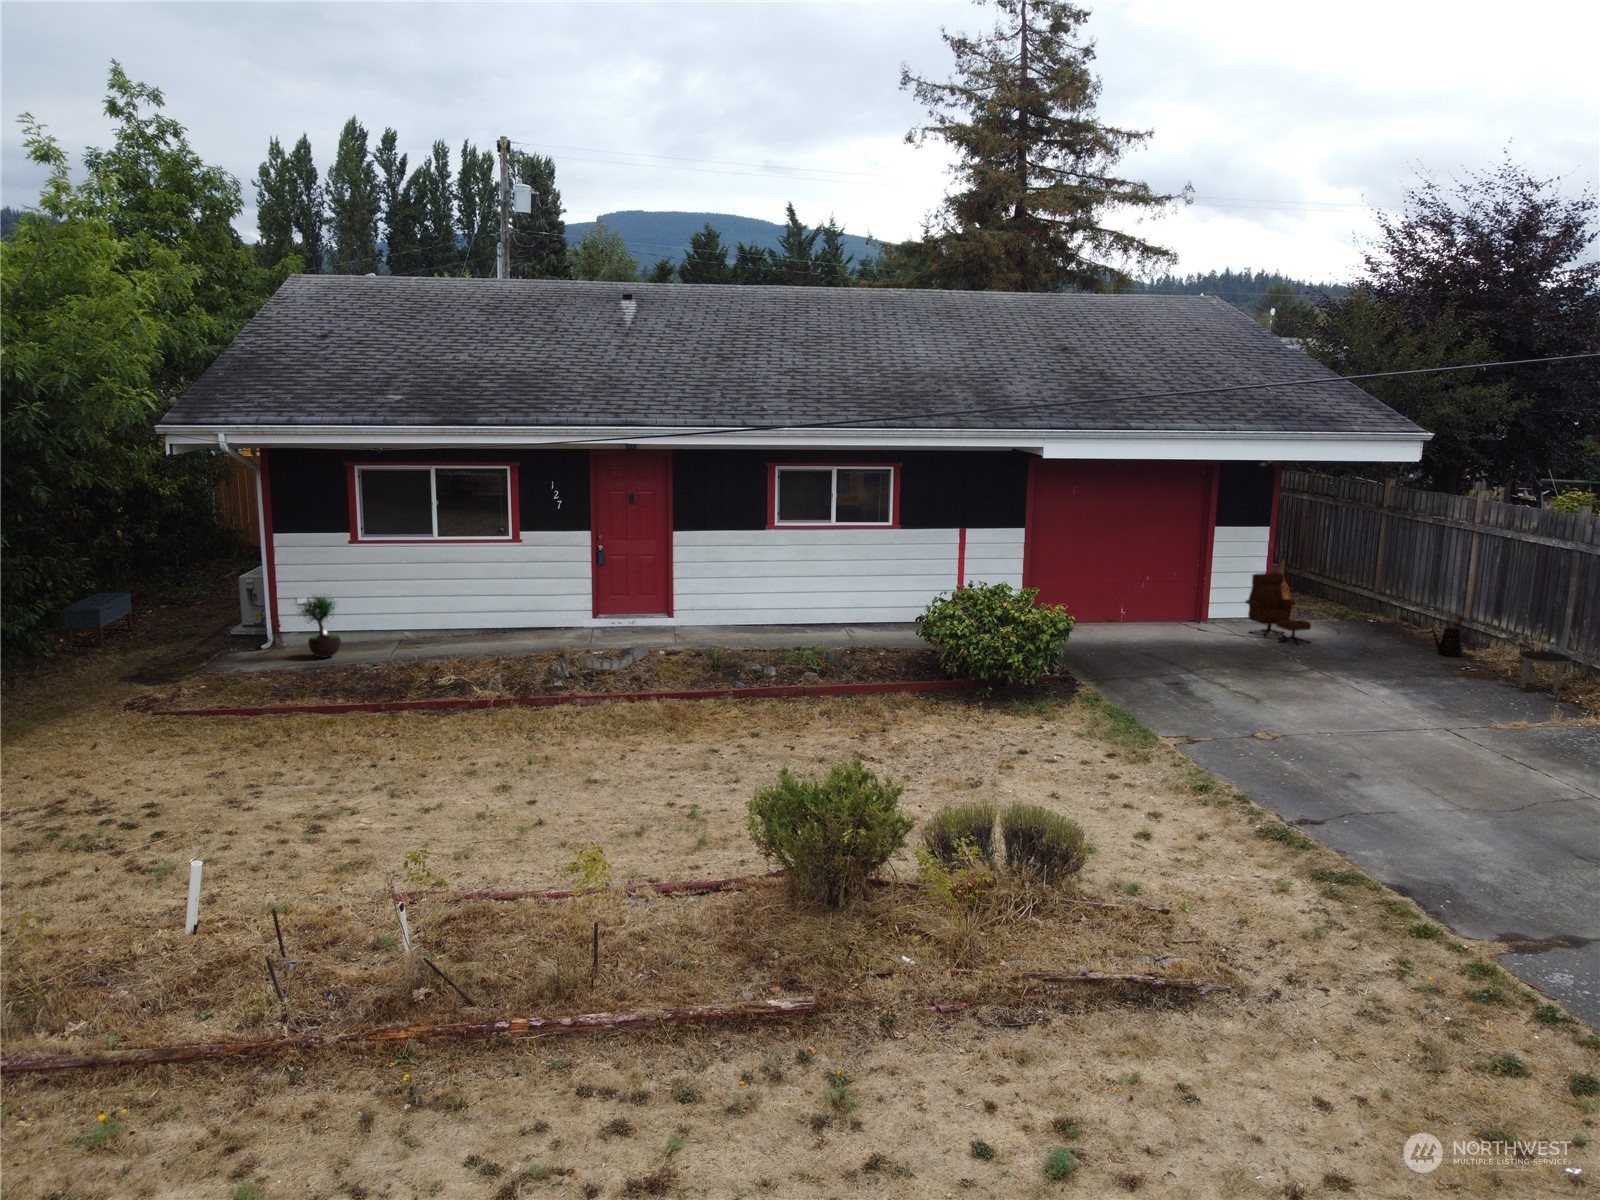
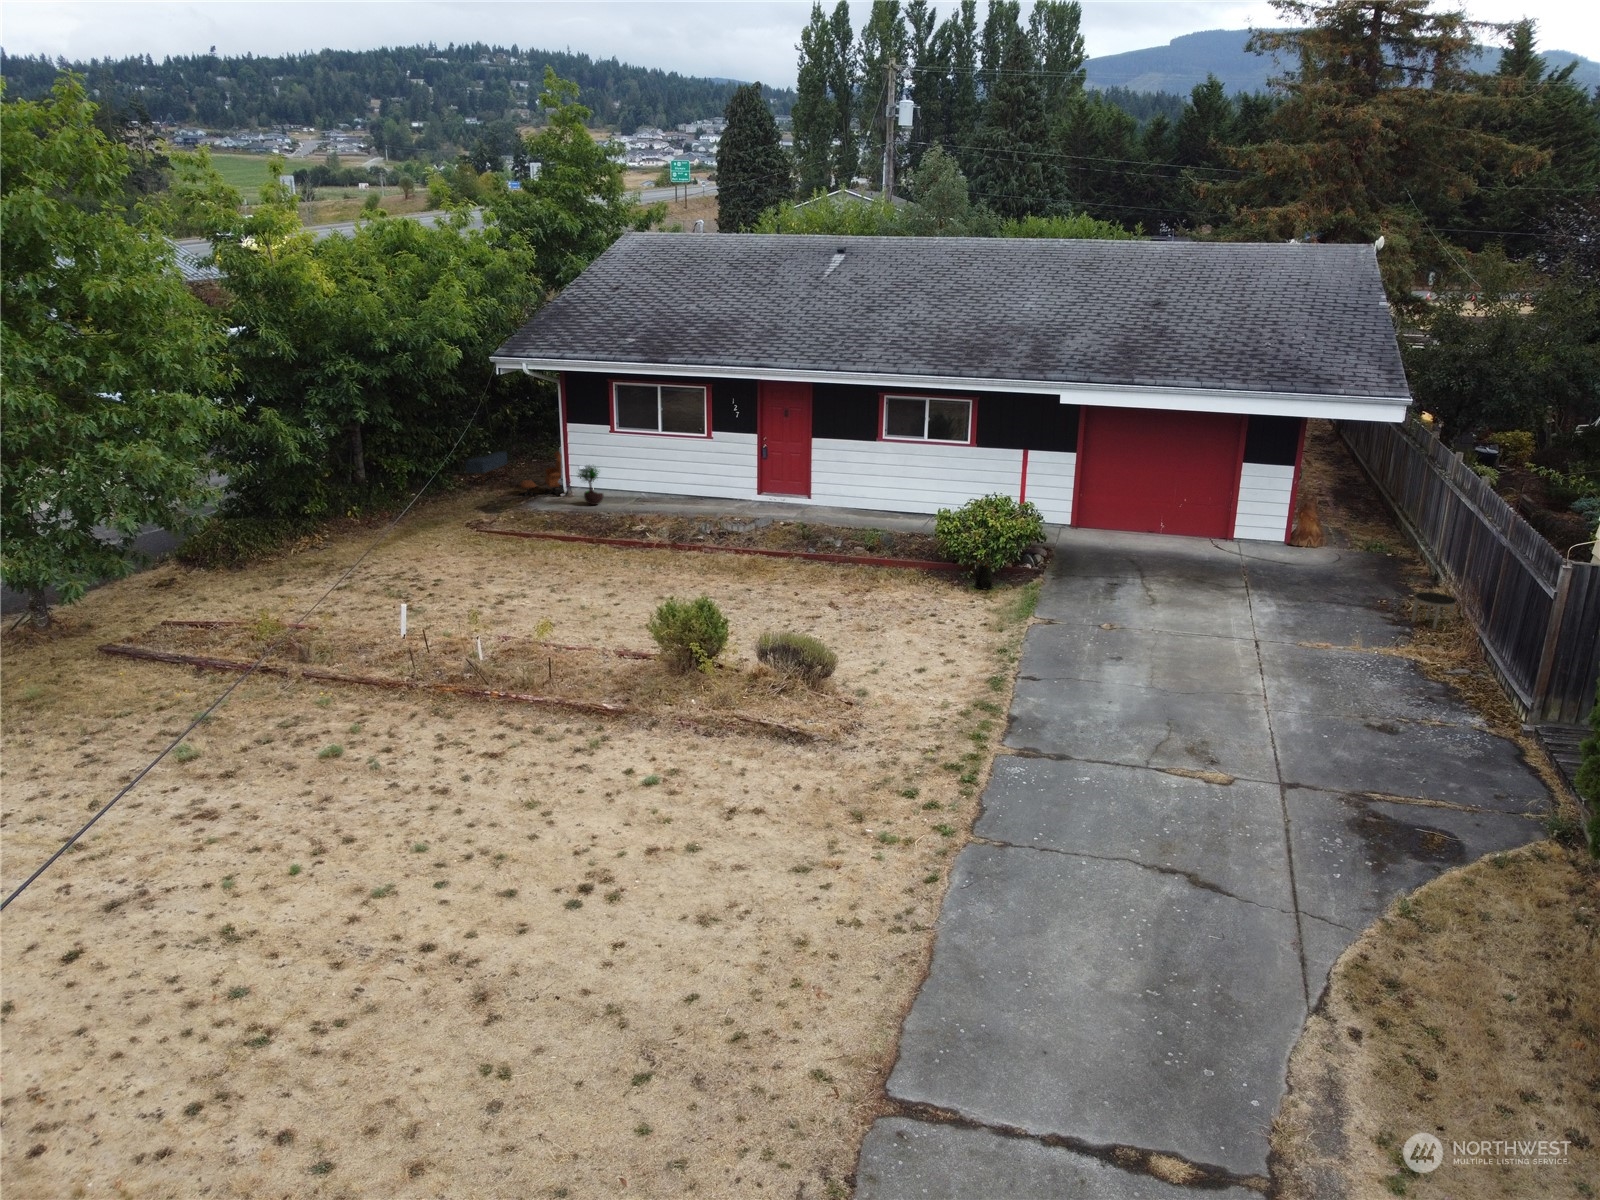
lounge chair: present [1245,573,1311,645] -> present [521,452,562,496]
watering can: present [1432,617,1470,657] -> present [974,560,993,589]

